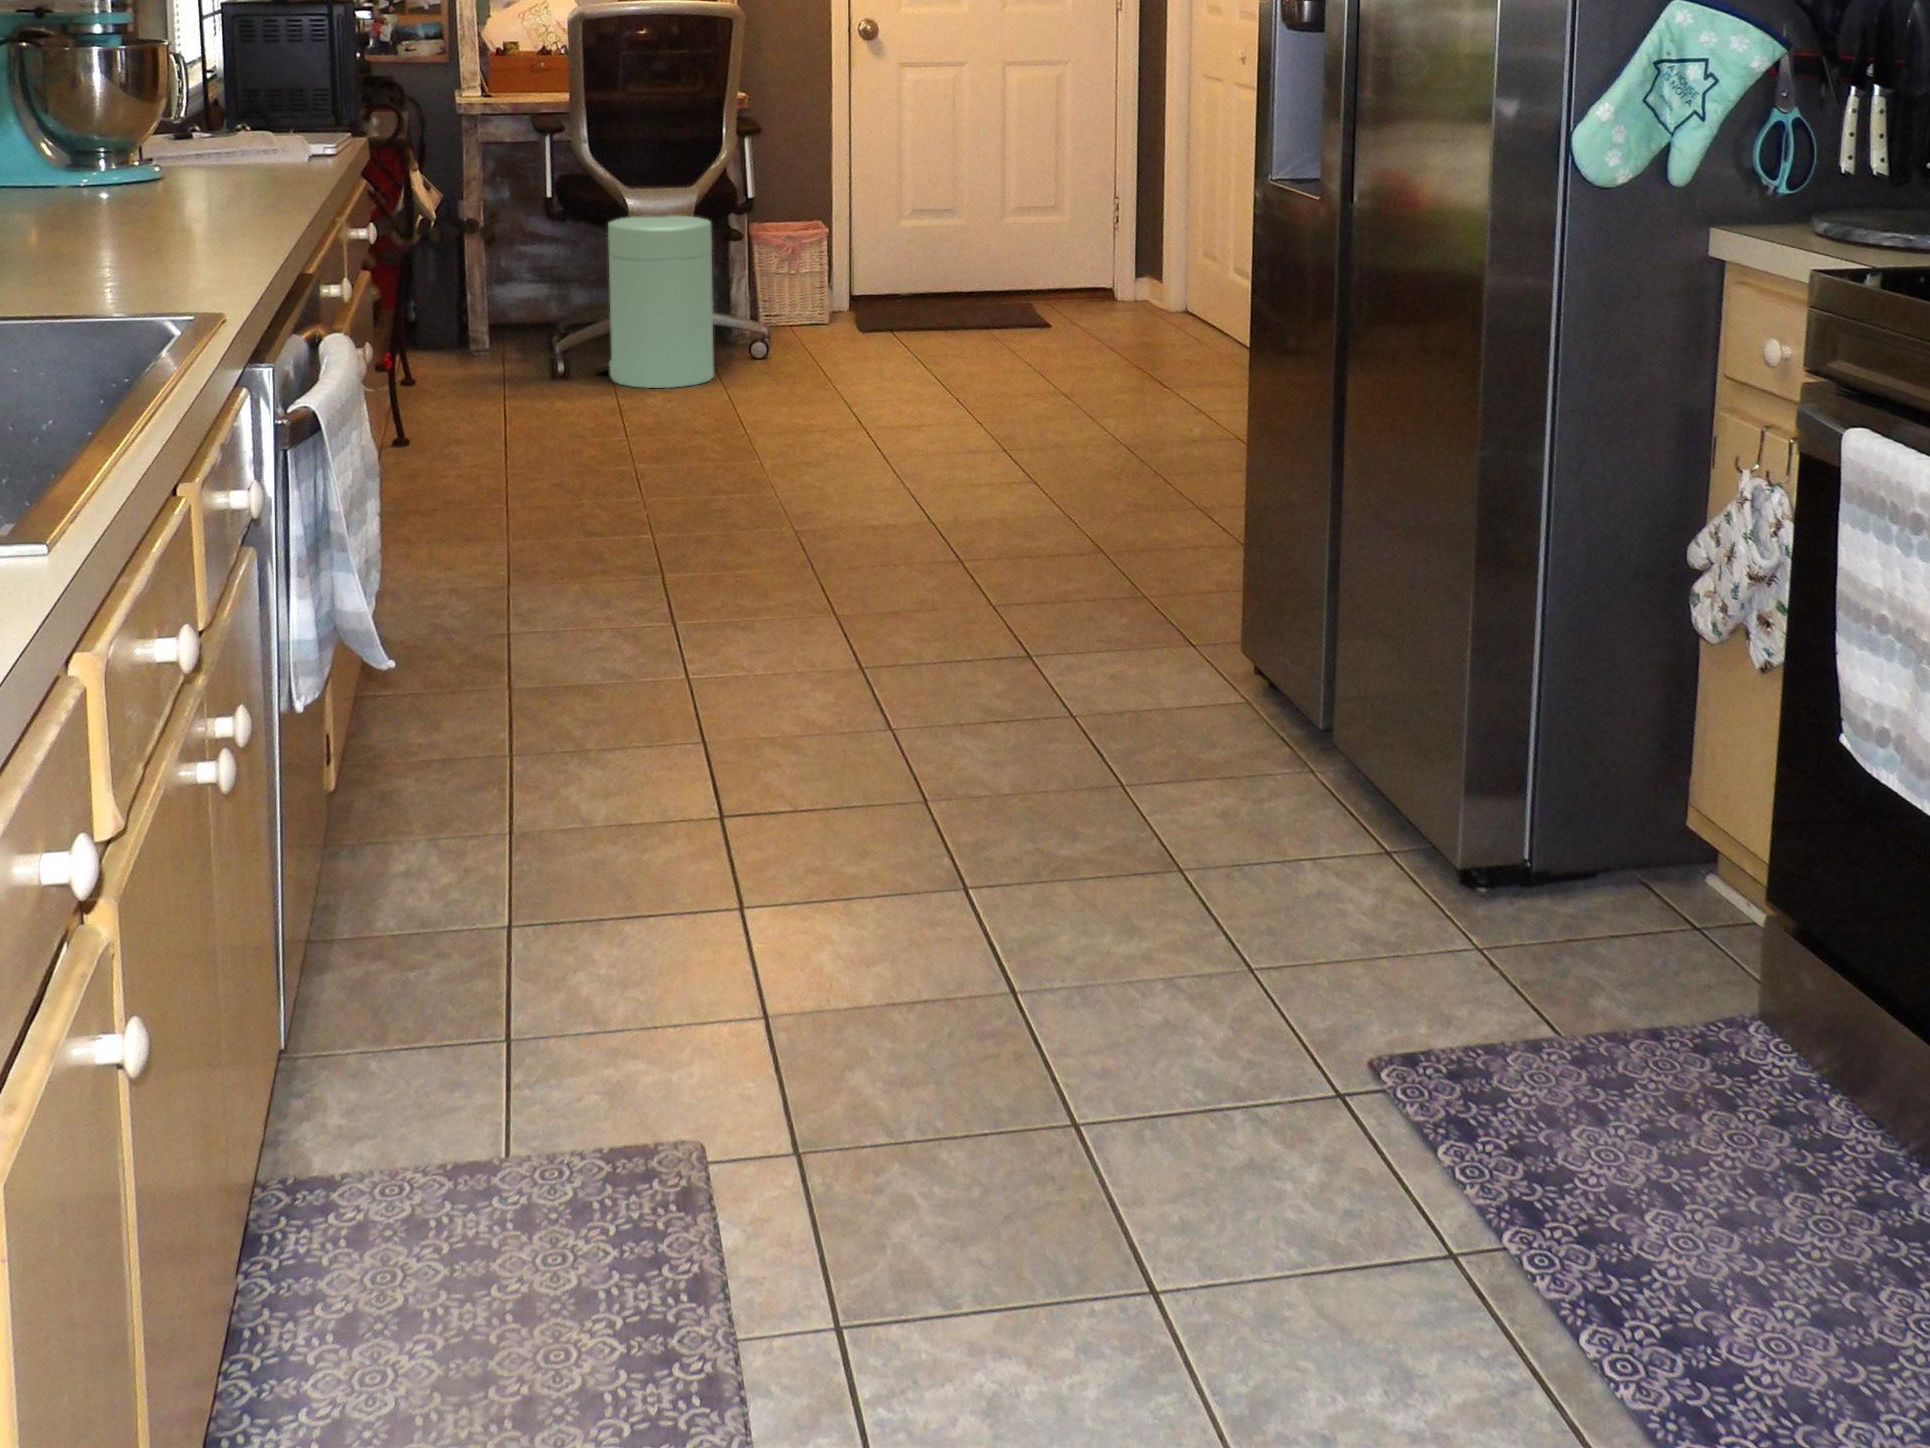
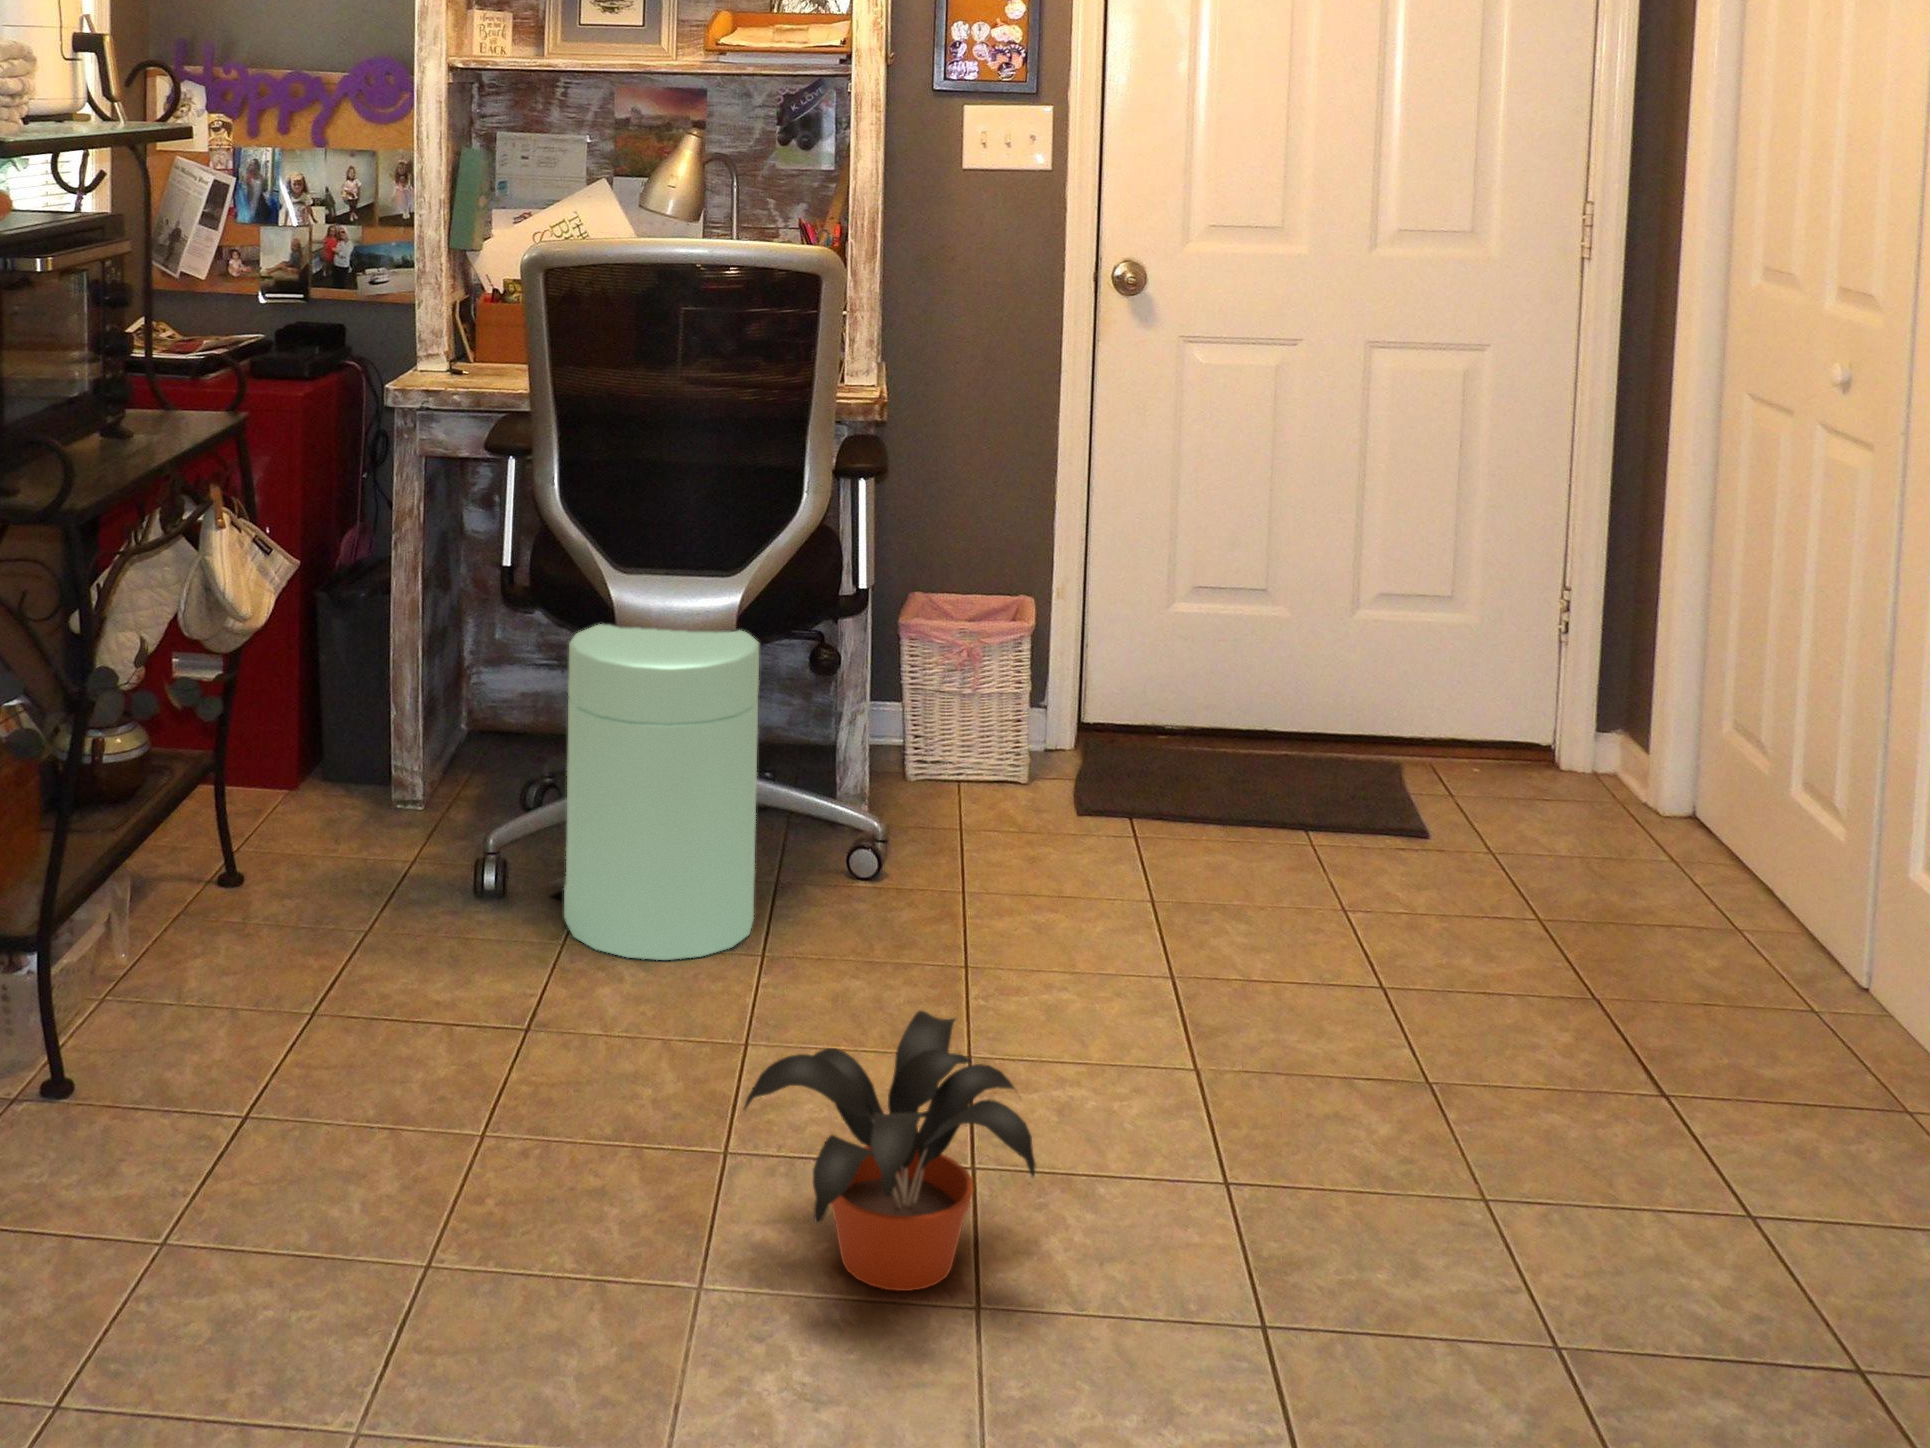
potted plant: none [773,343,907,453] -> present [744,1011,1036,1291]

